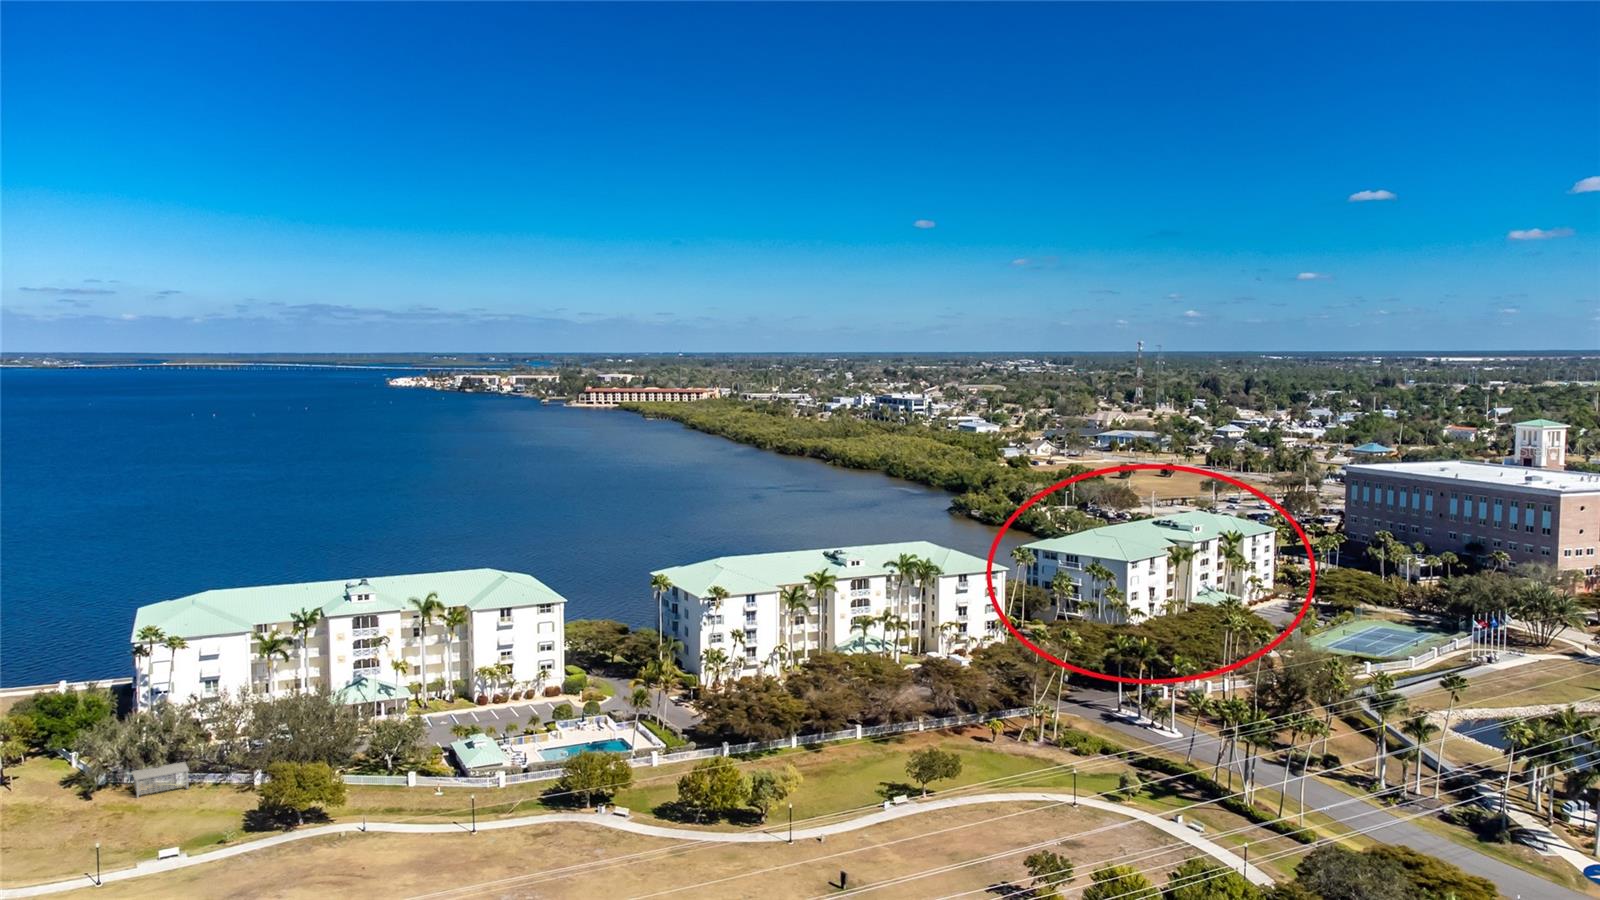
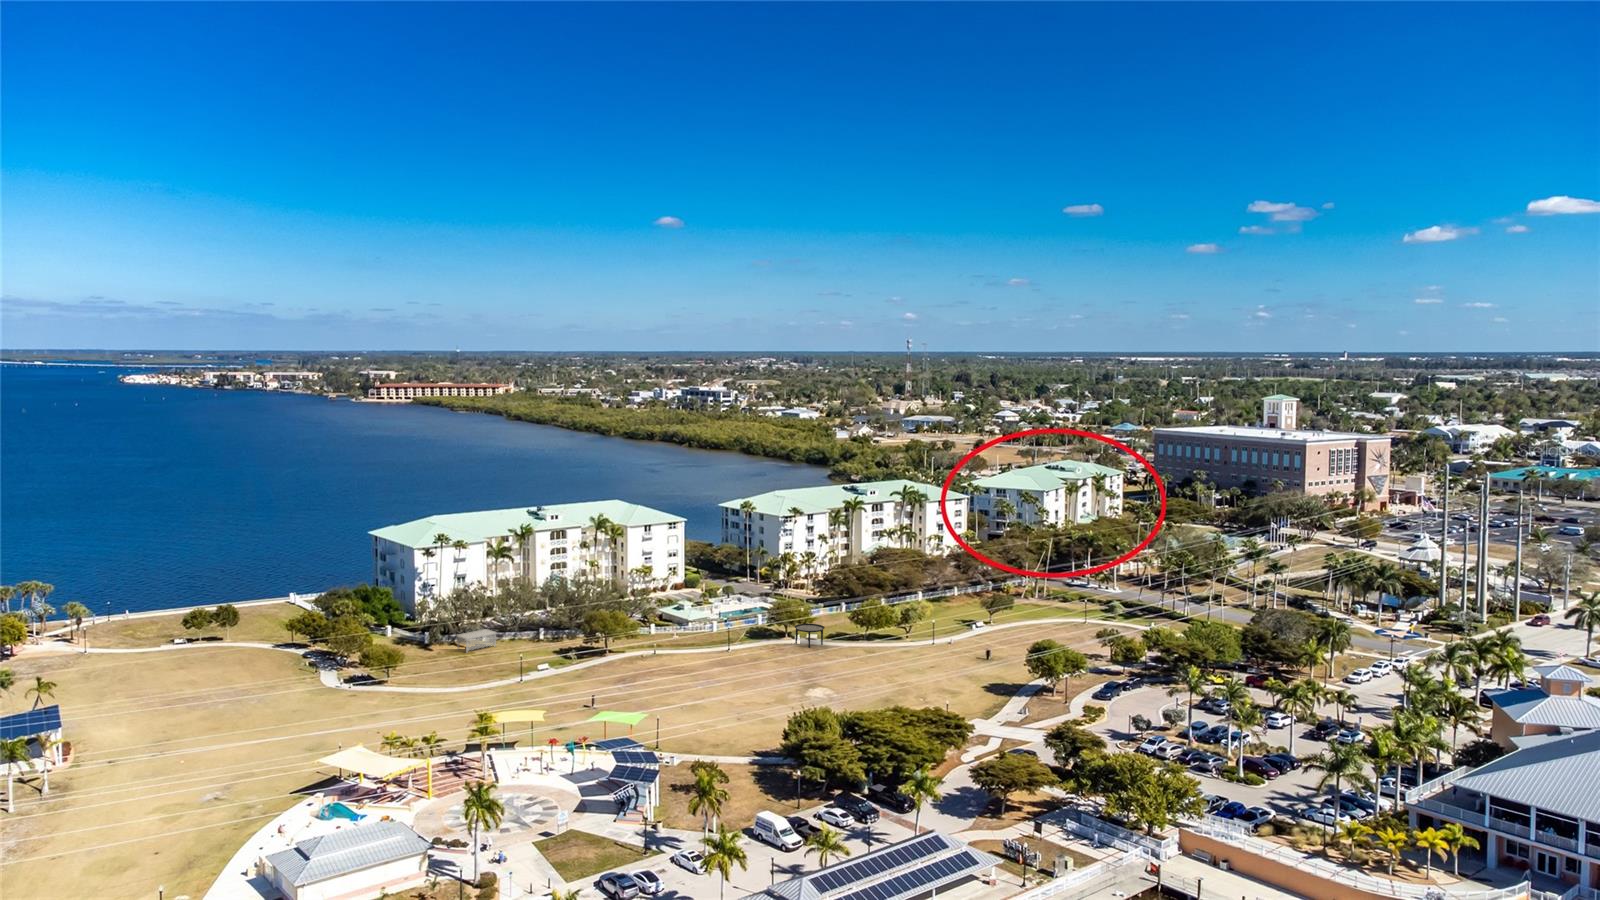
round table: none [593,777,638,818] -> present [795,623,824,648]

